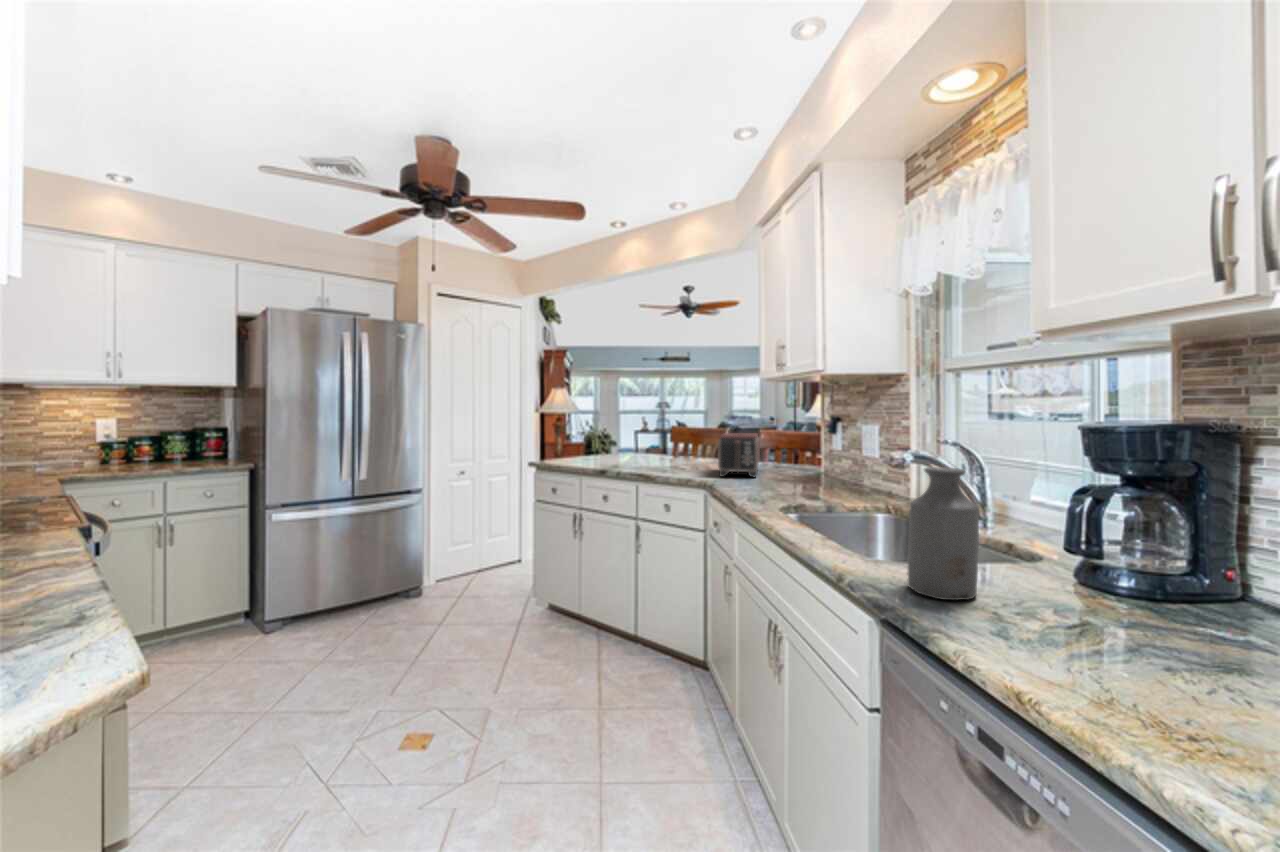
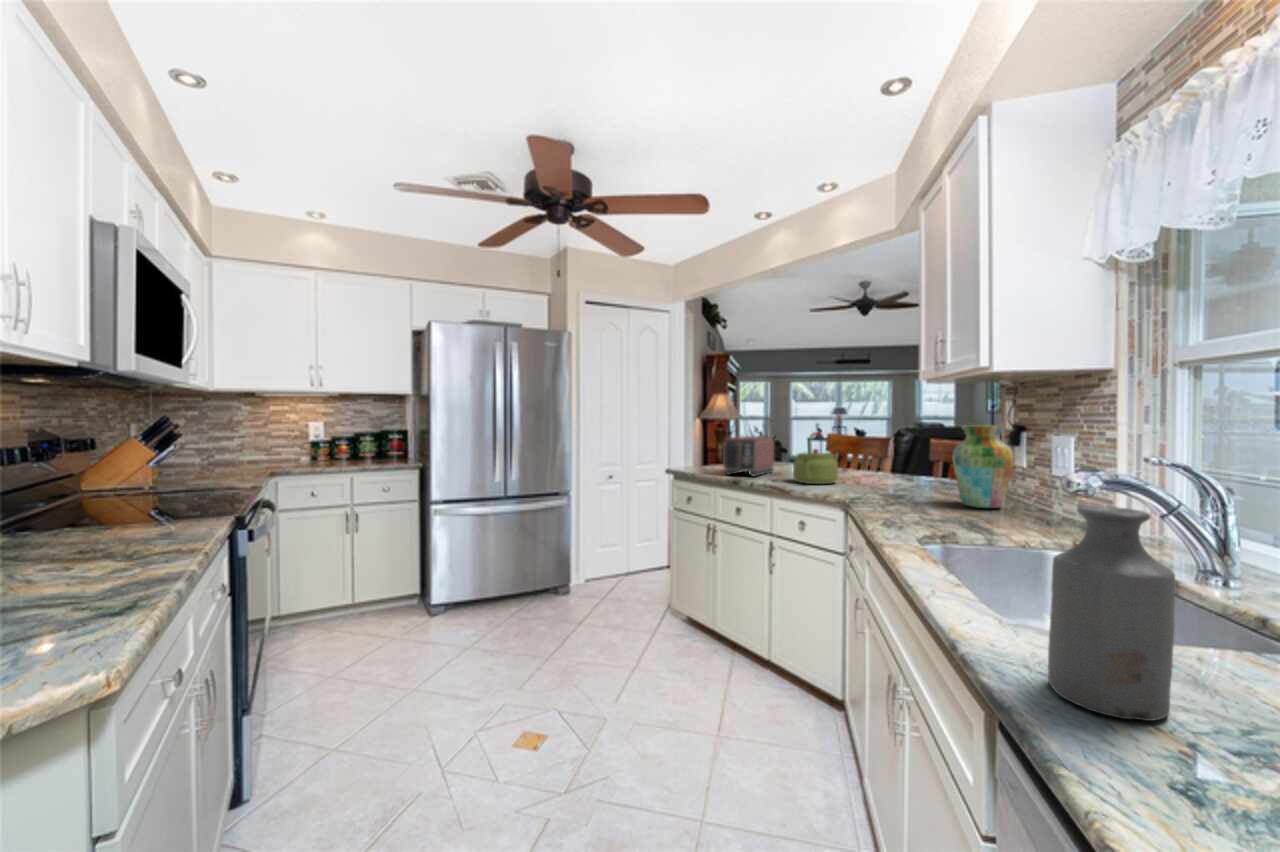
vase: none [790,416,834,482] -> present [953,425,1014,508]
kettle: none [657,424,695,469] -> present [793,432,838,484]
toaster: present [718,433,760,477] -> present [723,436,774,476]

